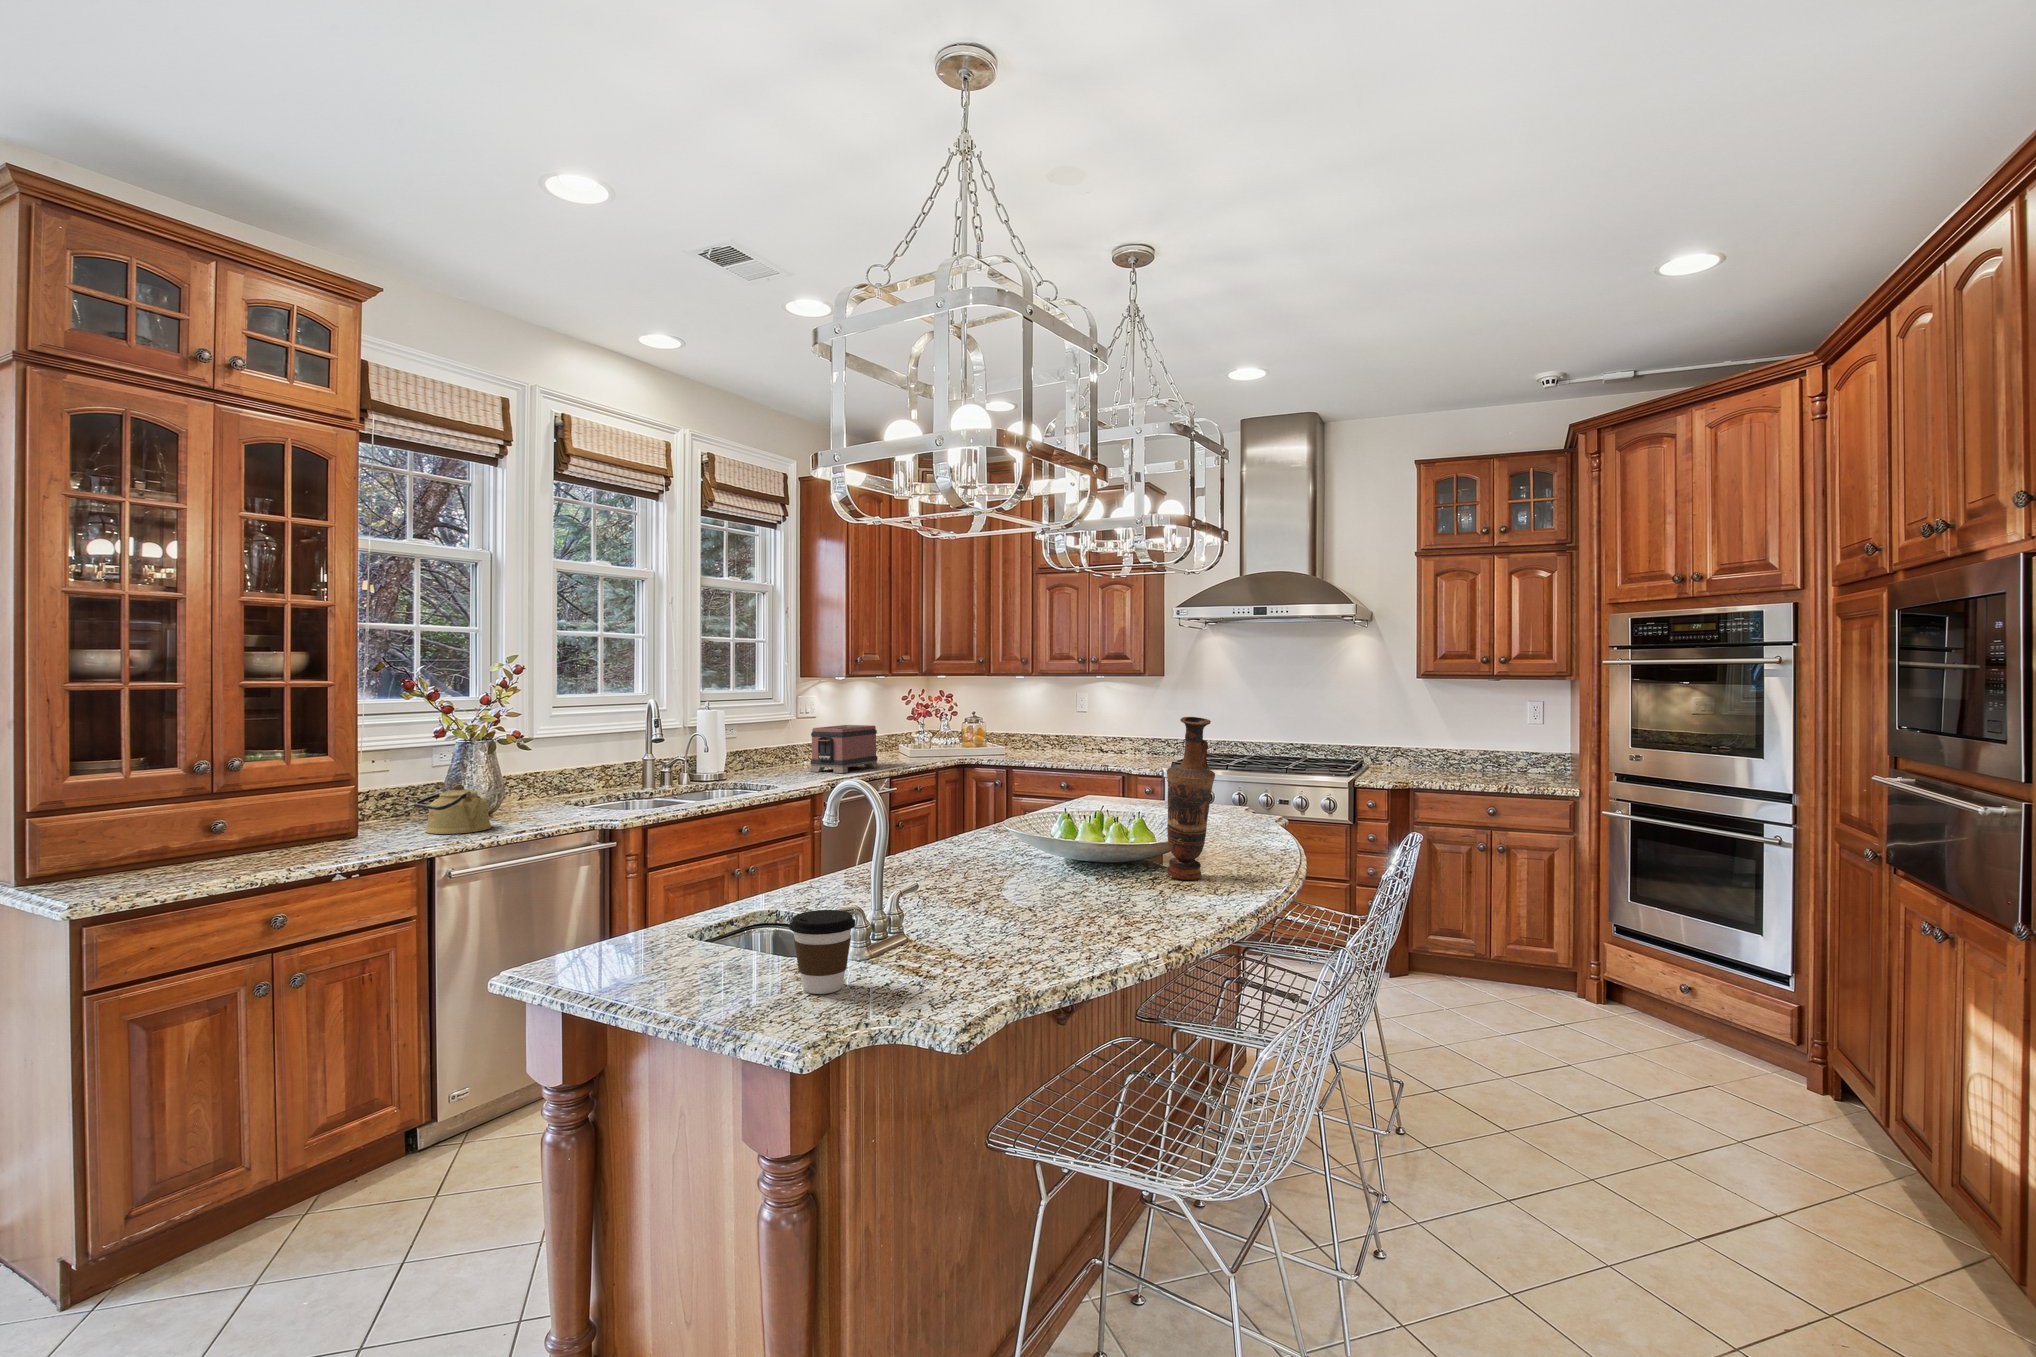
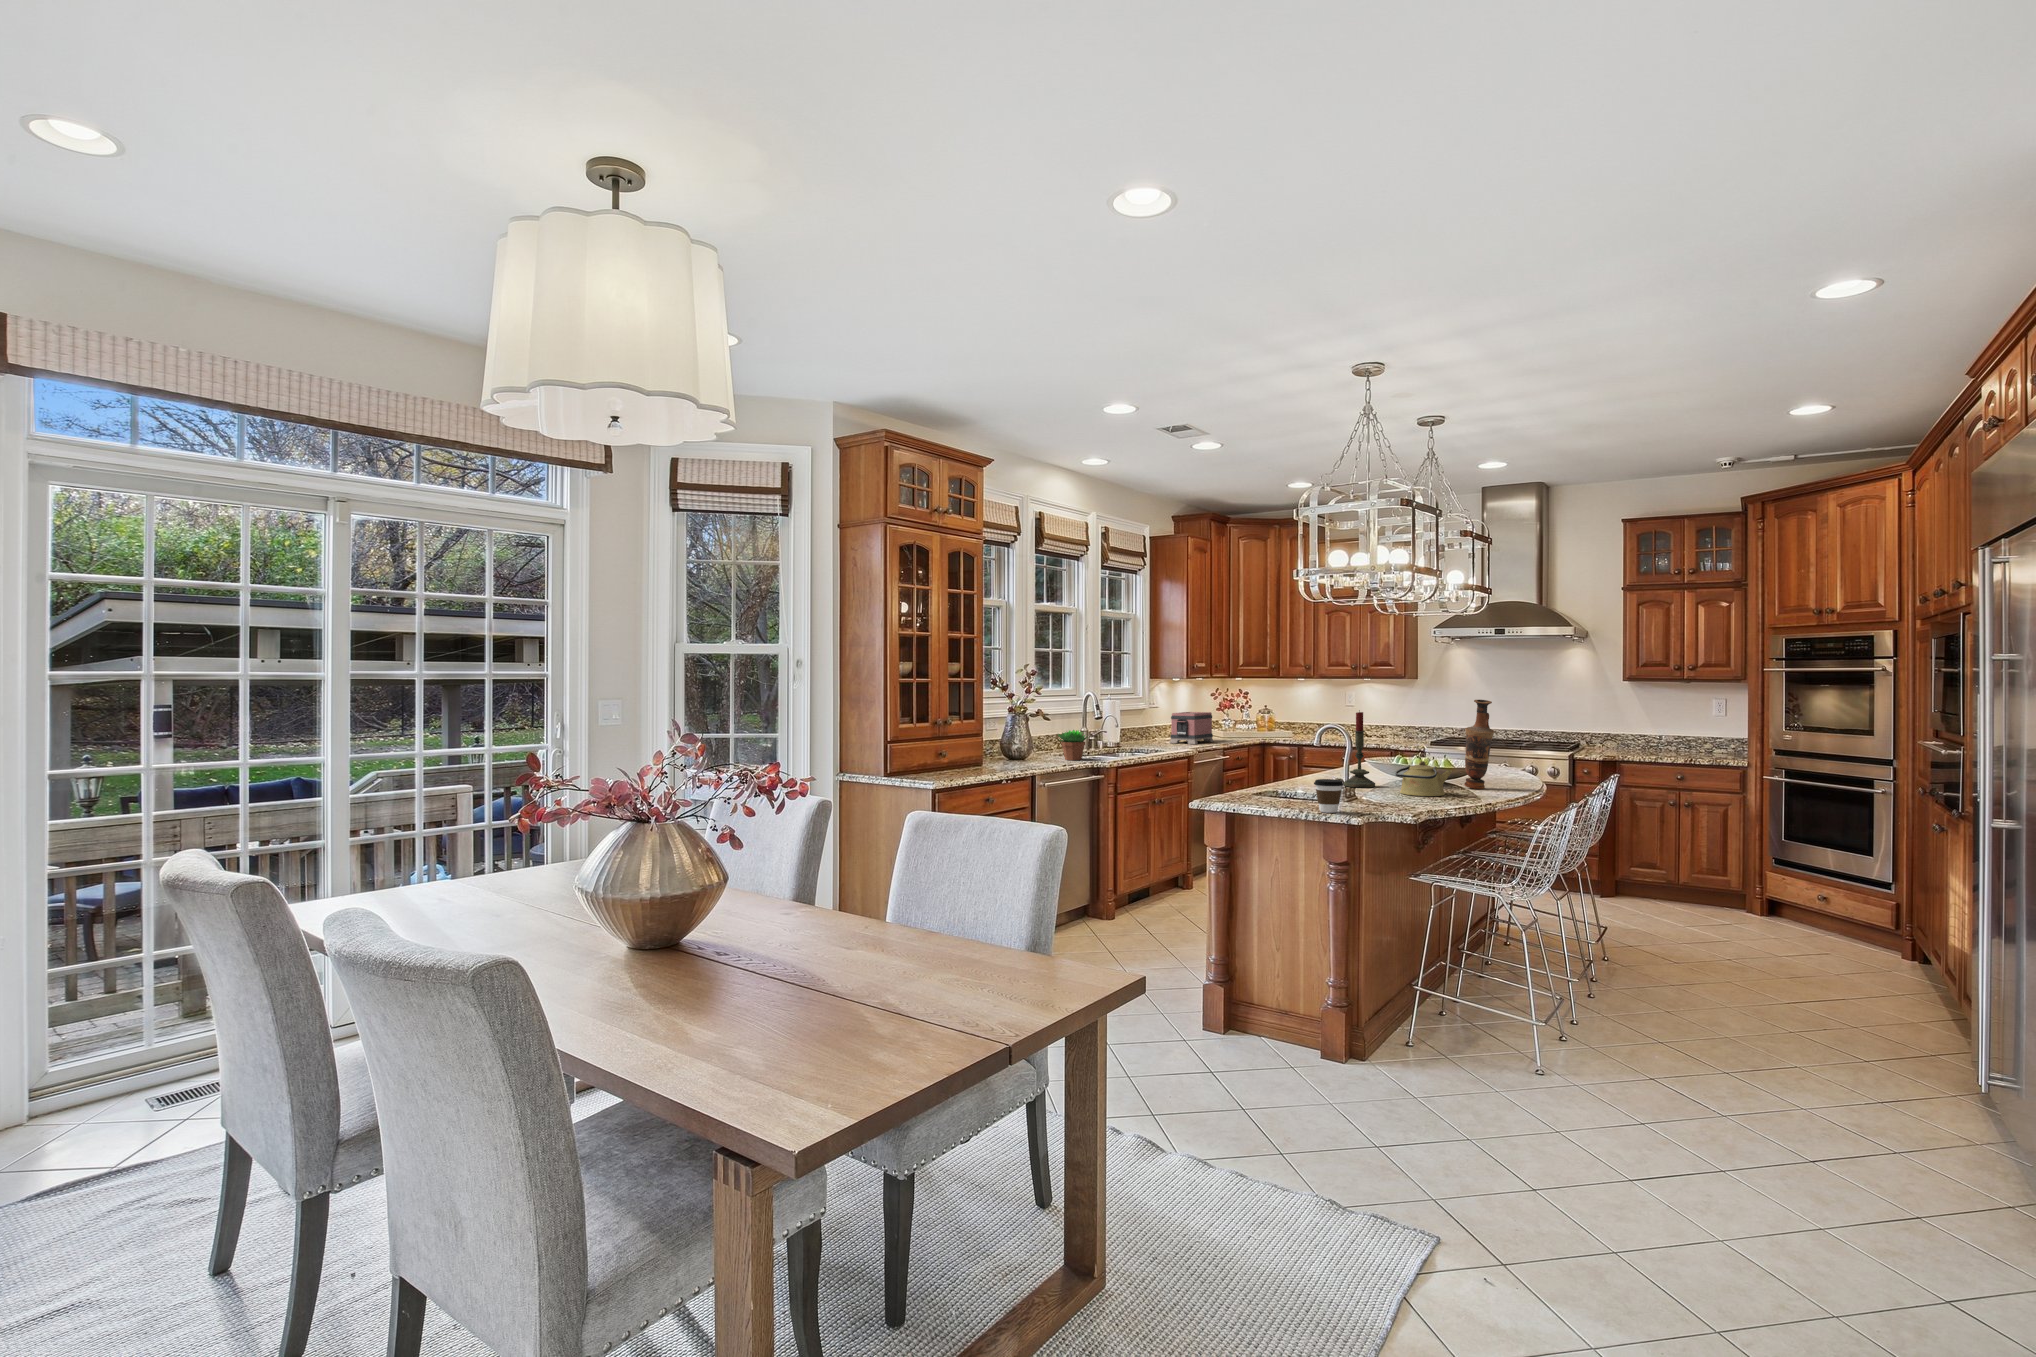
candle: none [958,737,1012,882] -> present [1344,712,1375,788]
succulent plant: none [546,764,599,817] -> present [1058,730,1087,760]
kettle: present [416,784,491,834] -> present [1395,761,1452,796]

